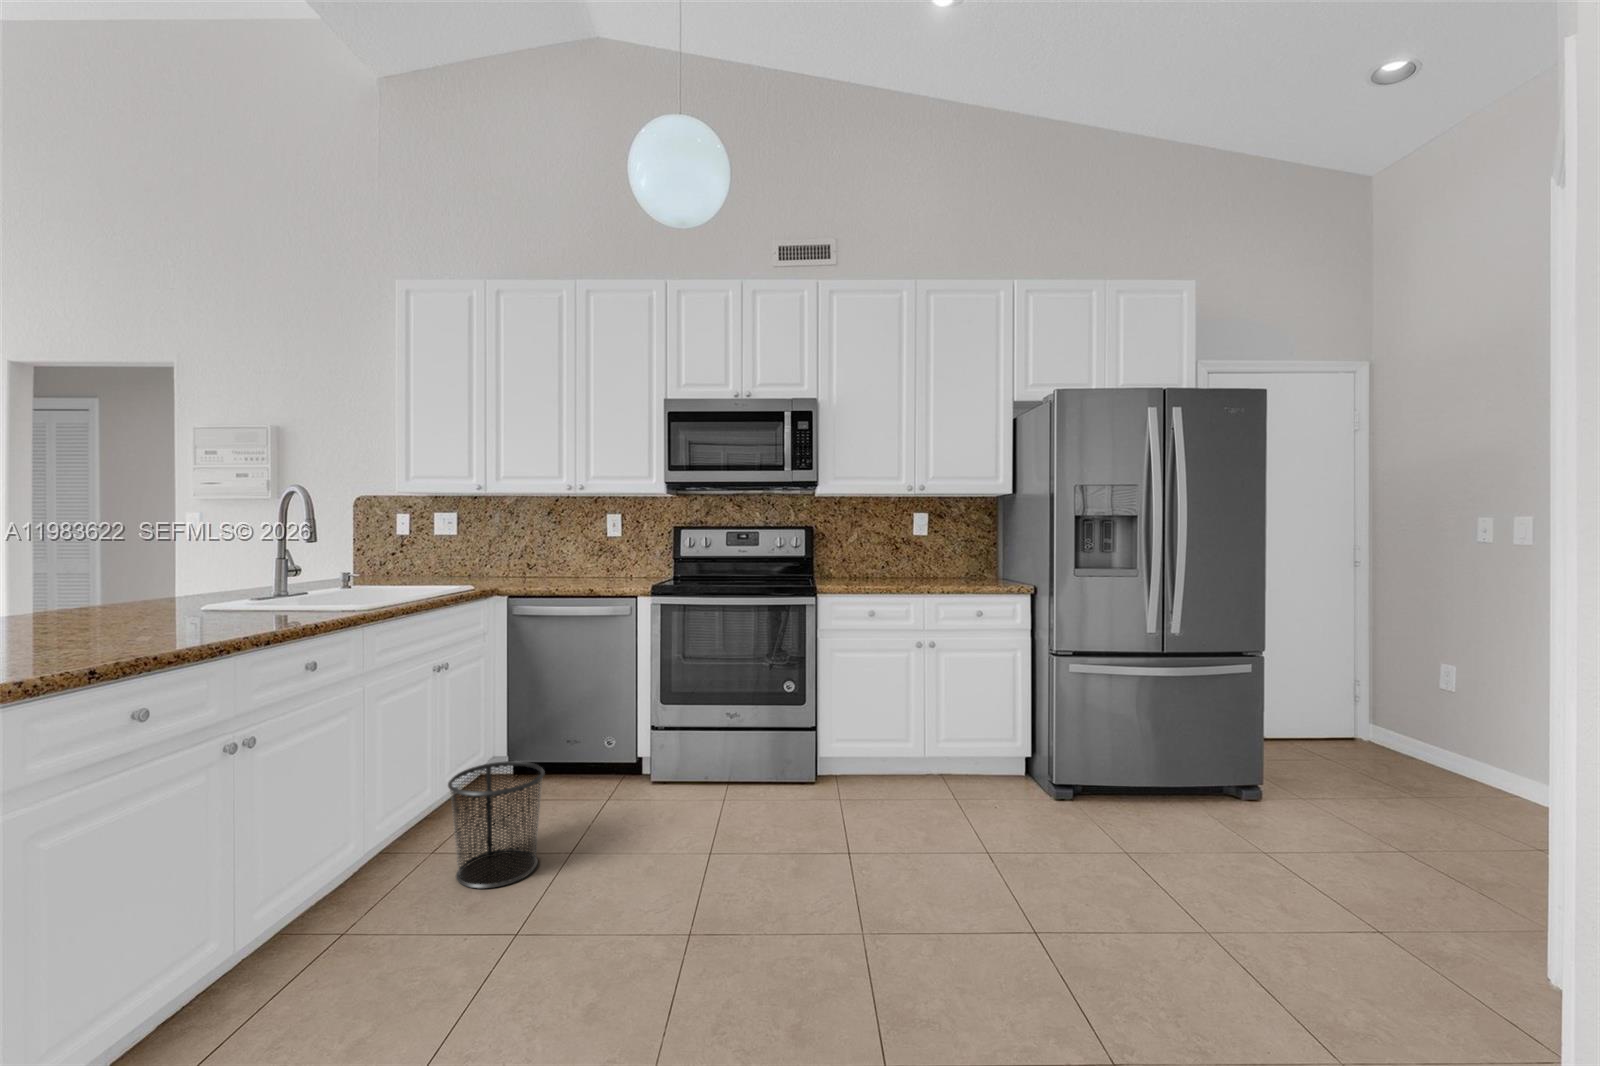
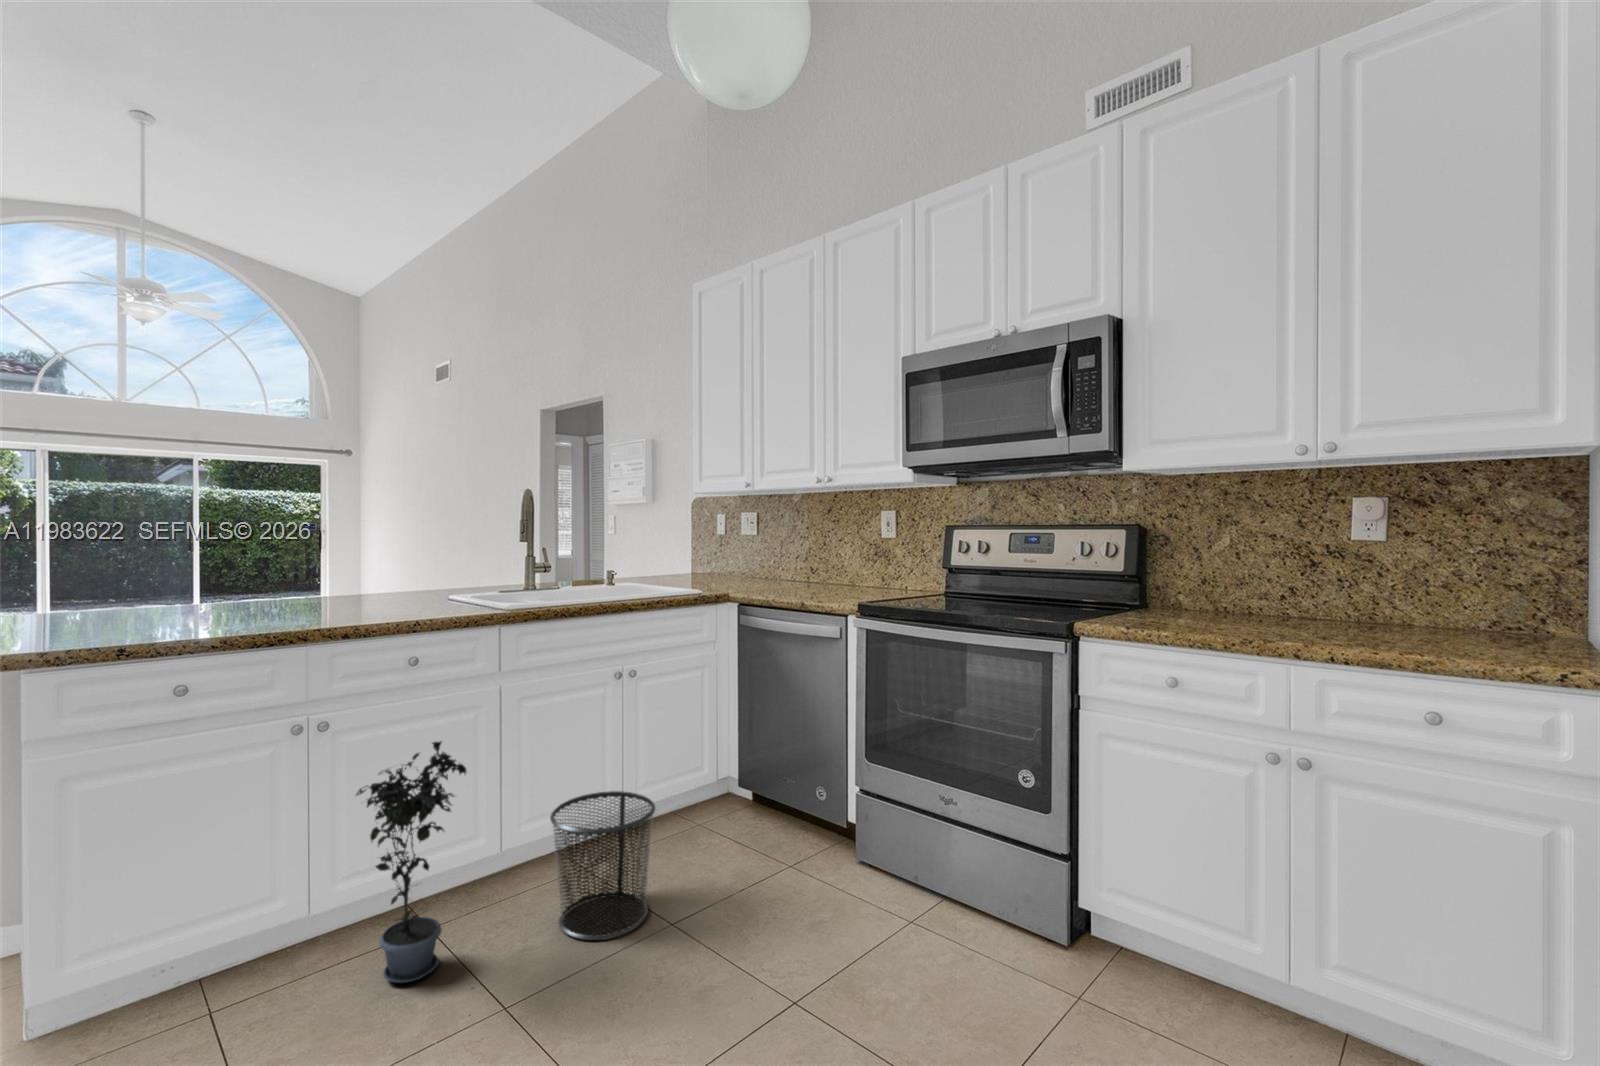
potted plant: none [316,733,432,970] -> present [356,742,467,983]

